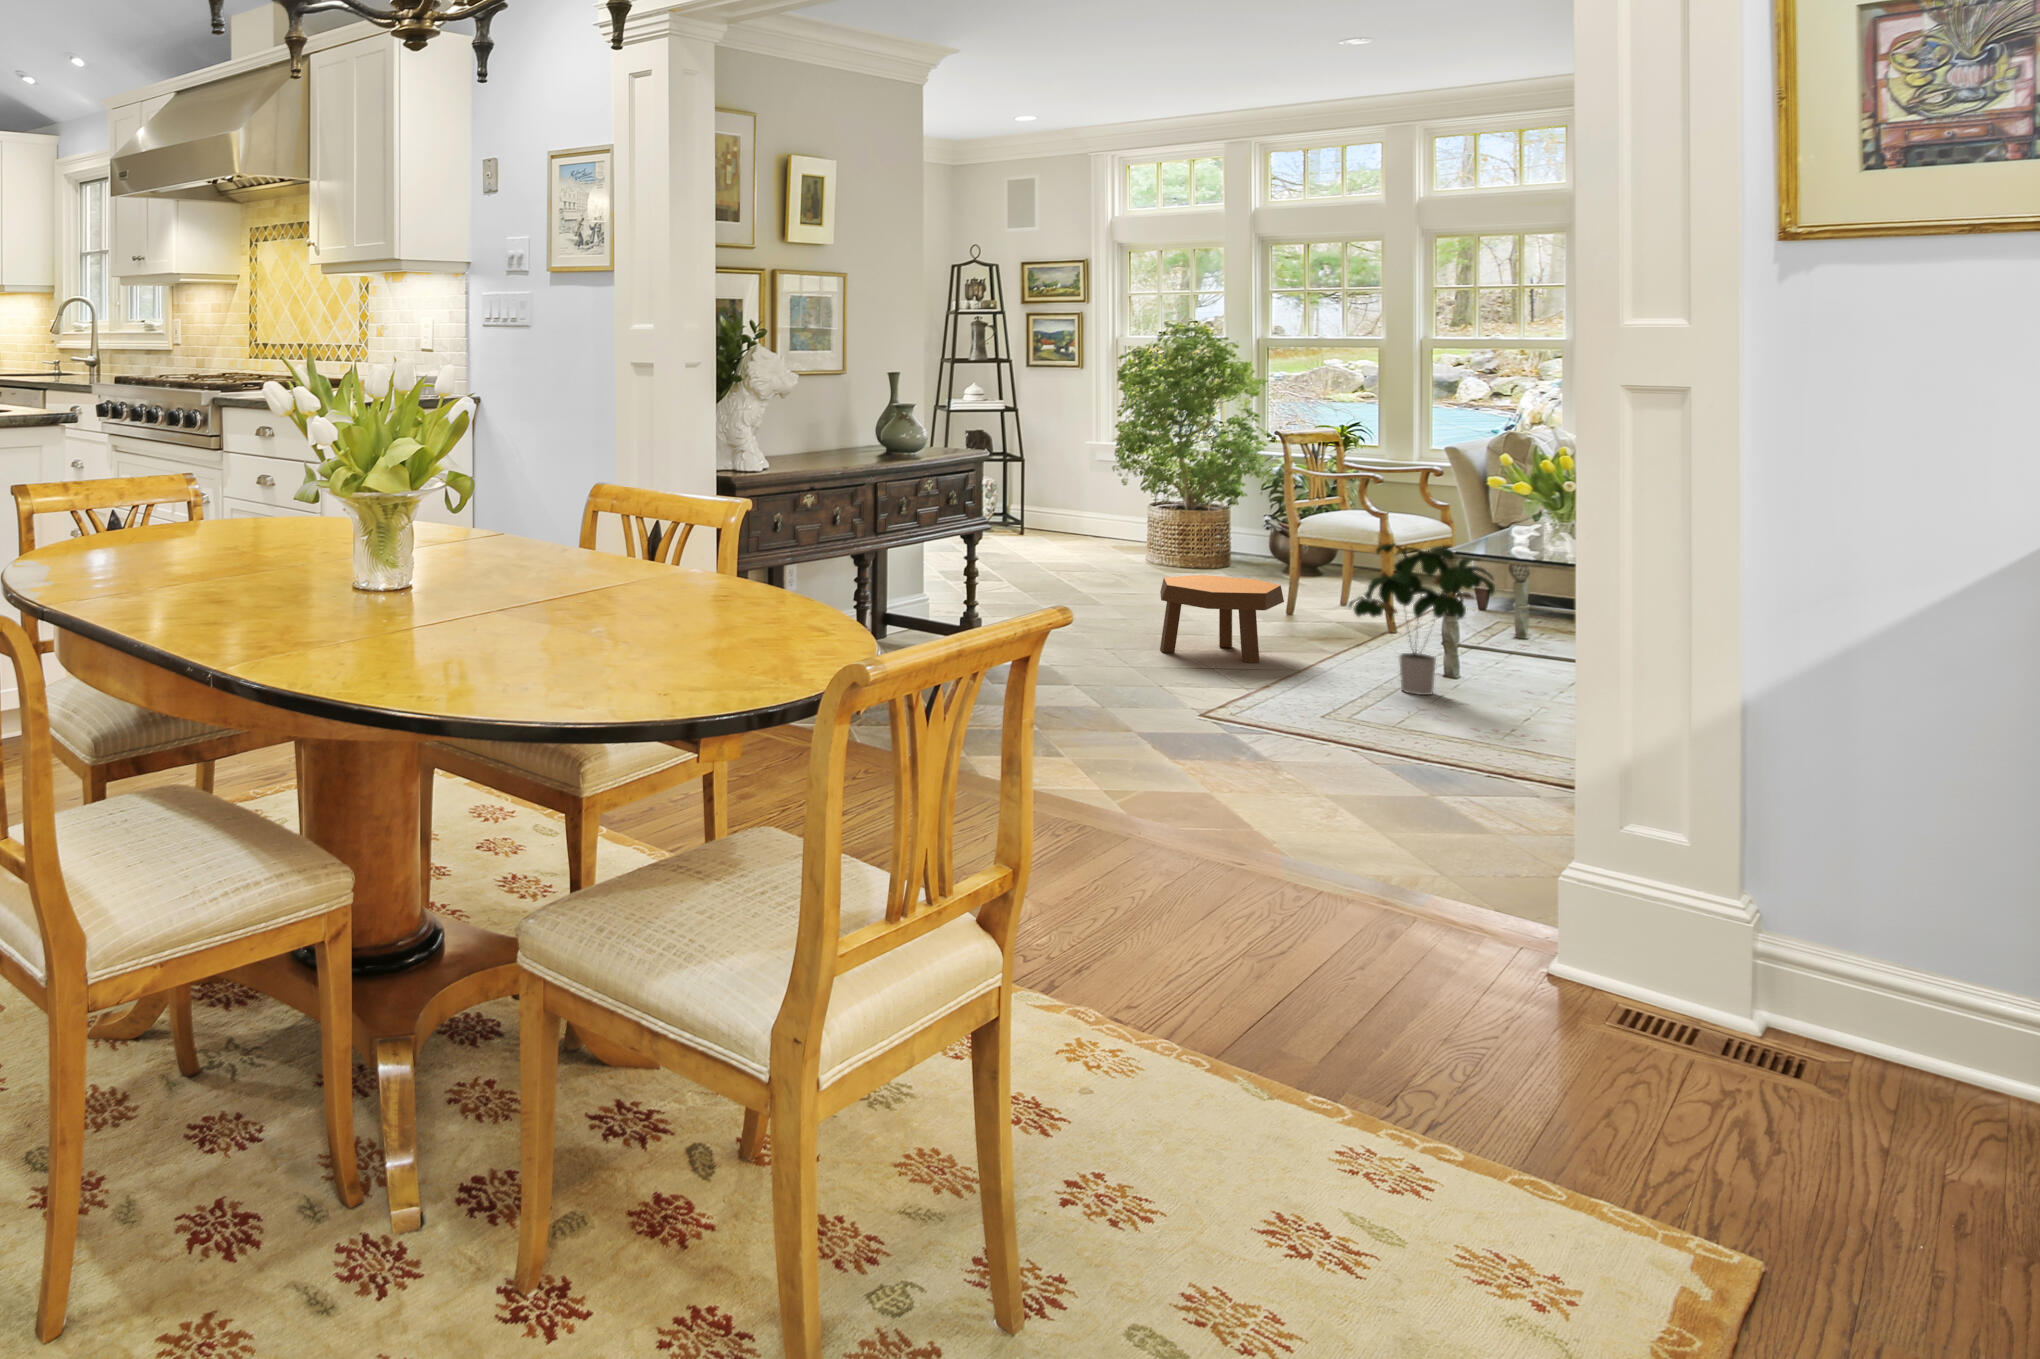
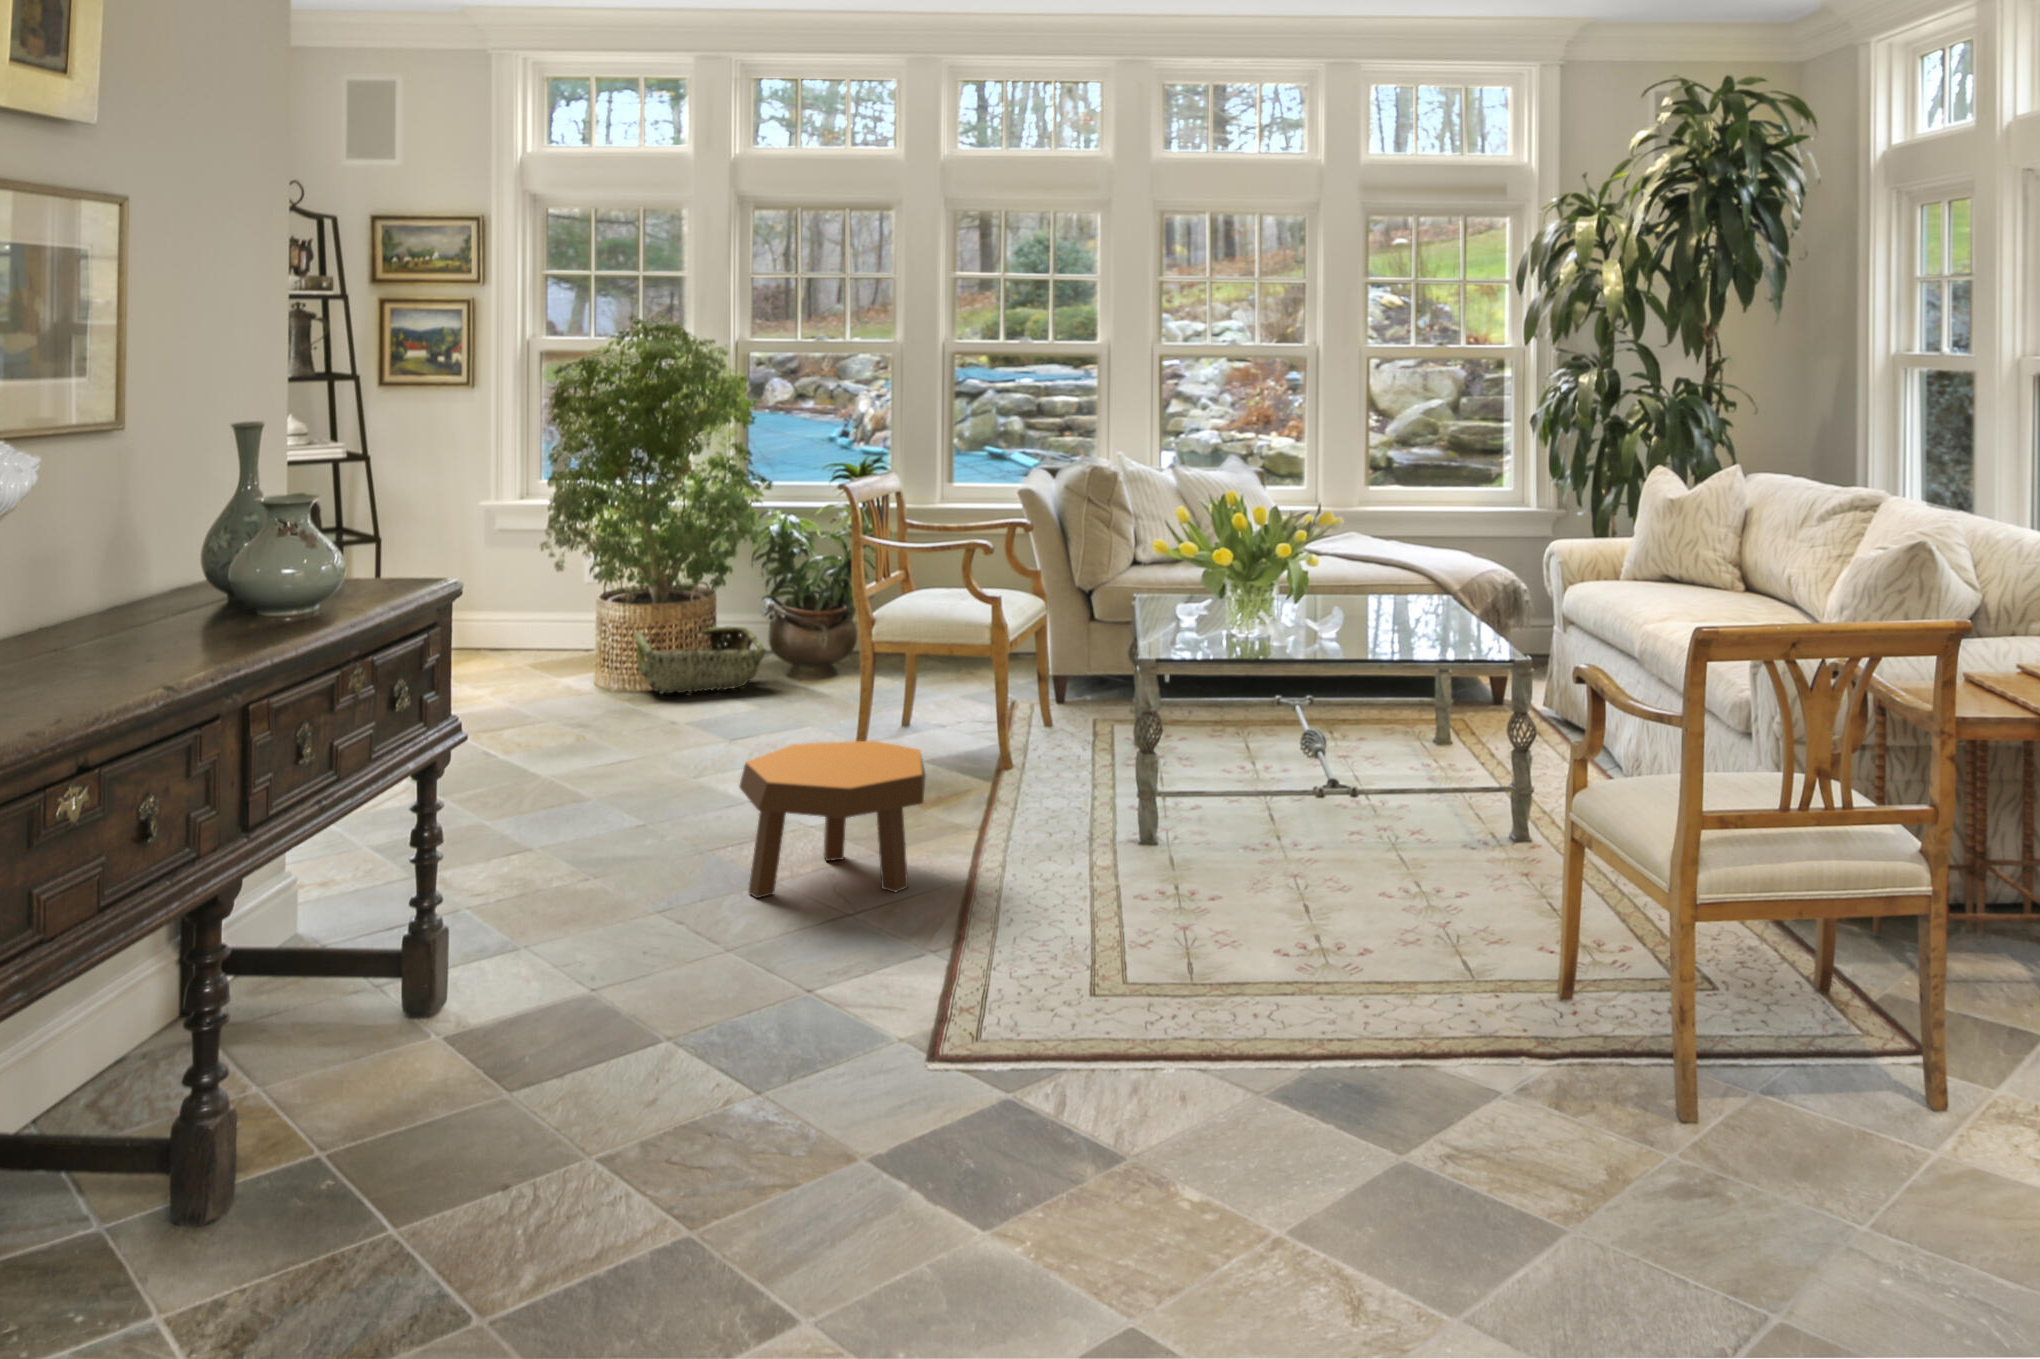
woven basket: none [1172,529,1265,576] -> present [634,626,765,694]
potted plant: present [1349,544,1495,695] -> none [1052,678,1258,911]

